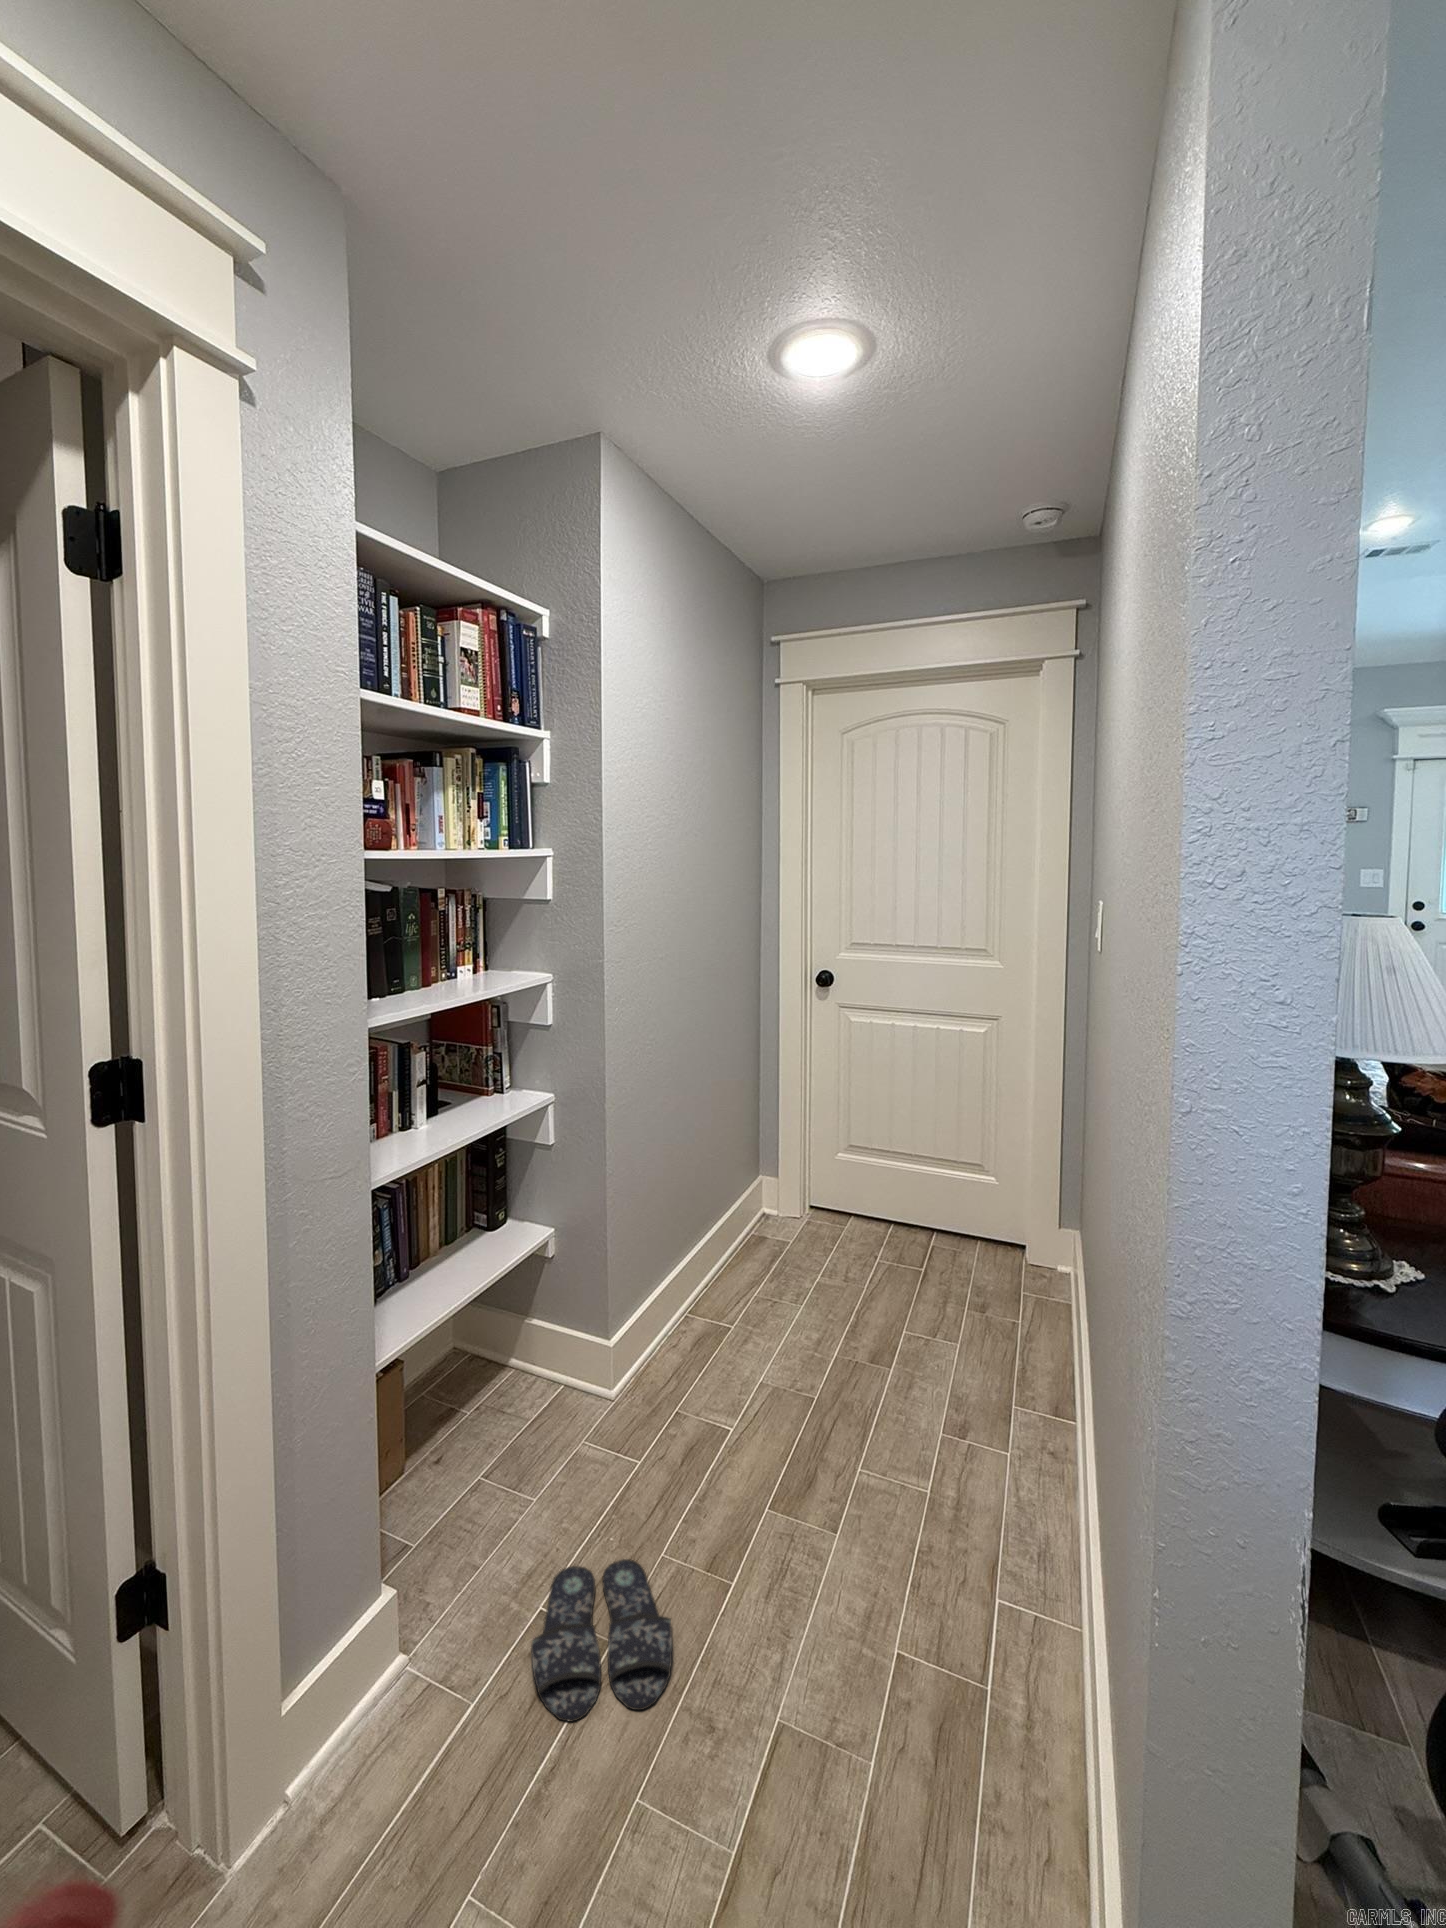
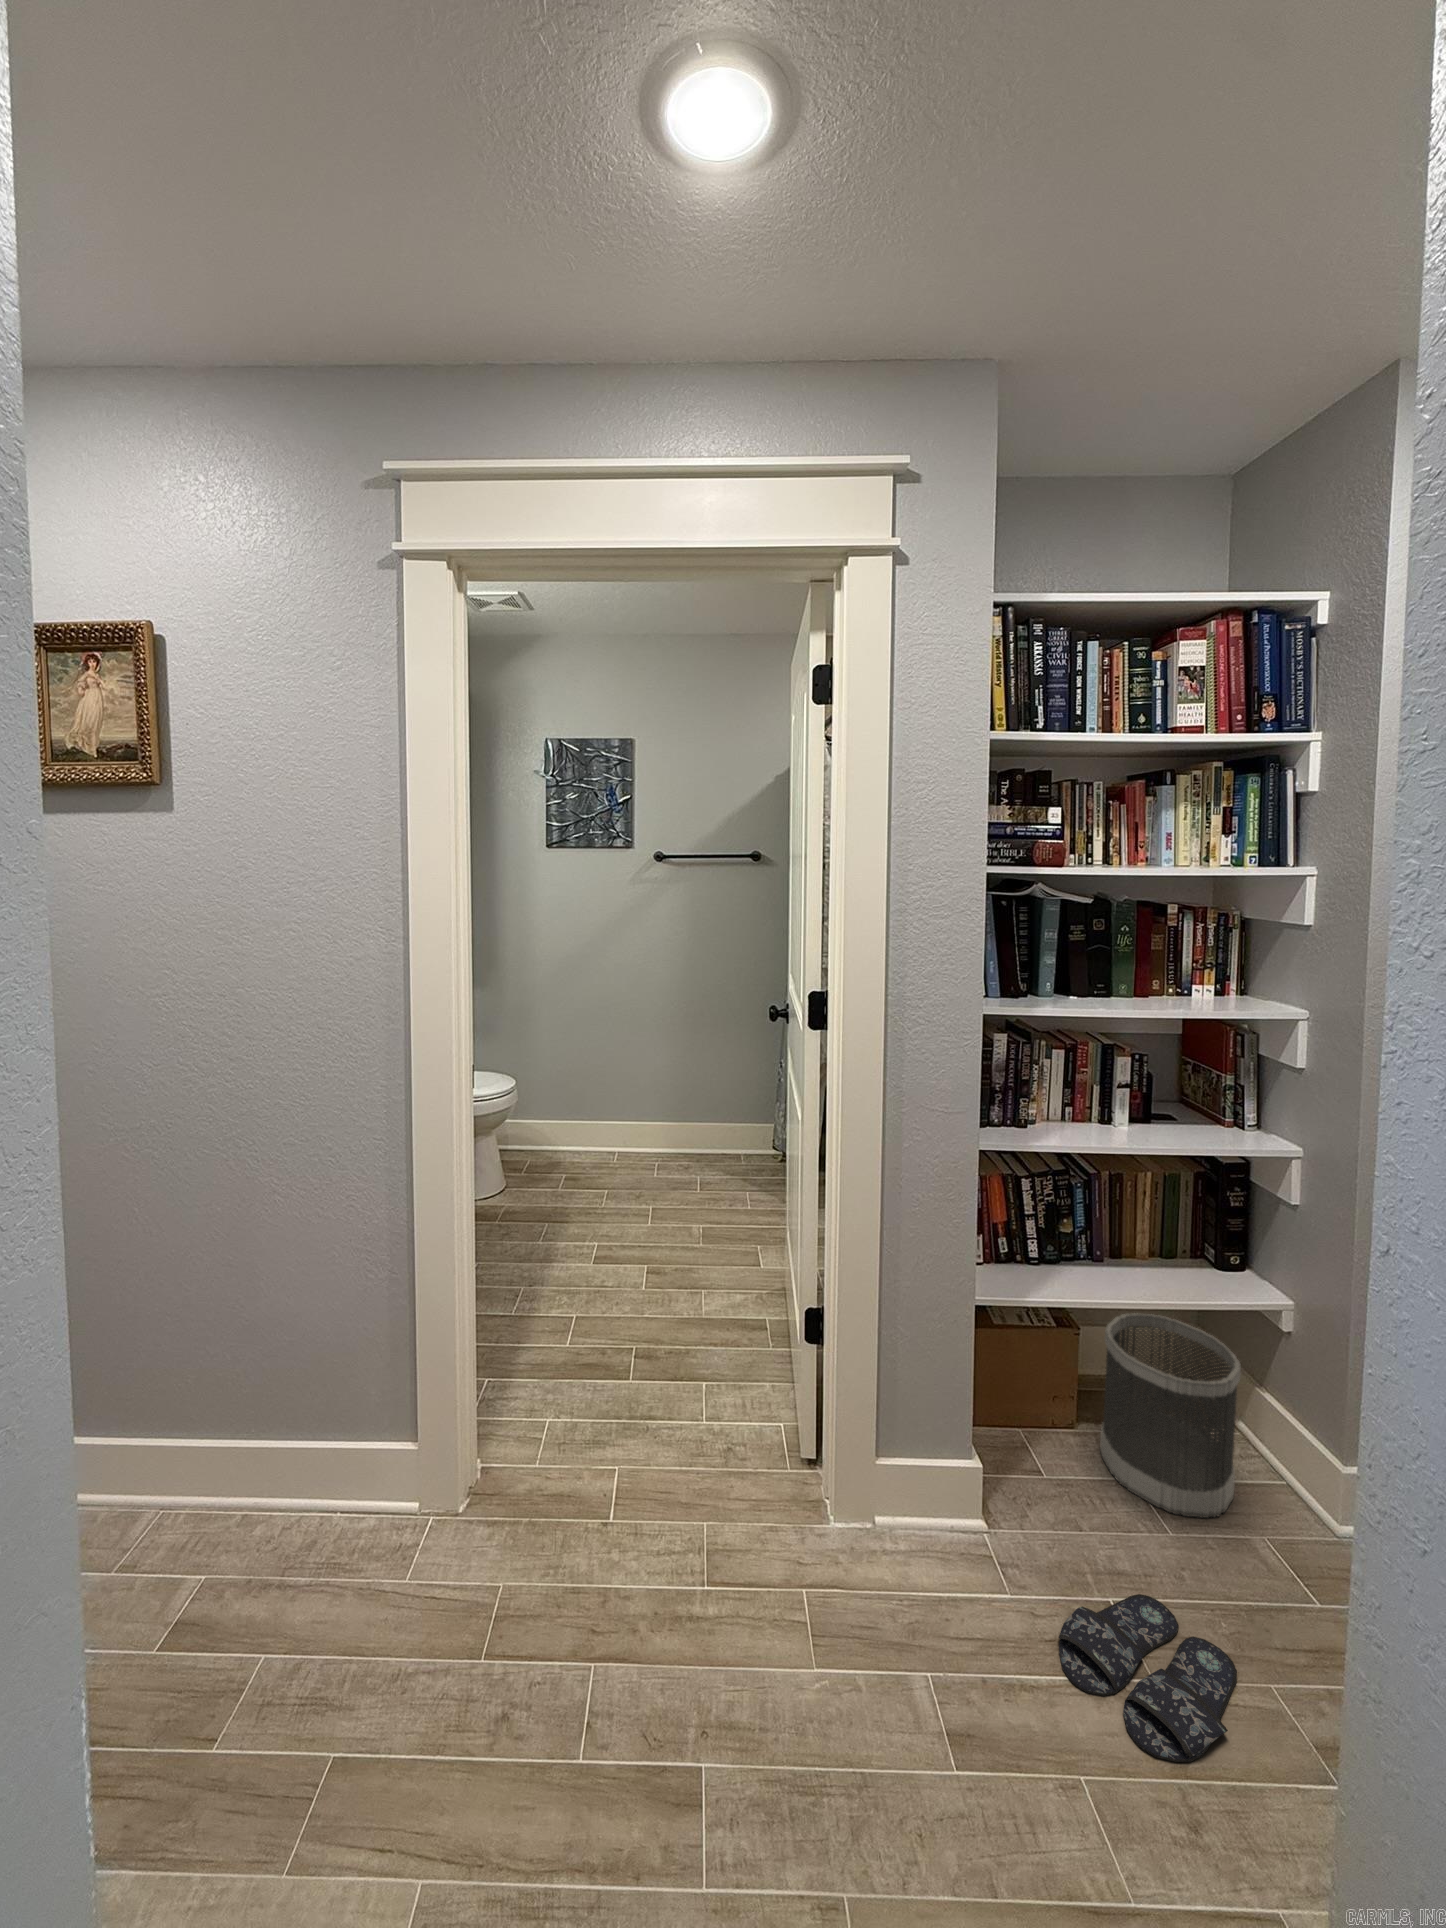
wastebasket: none [435,1293,550,1493] -> present [1100,1314,1241,1518]

